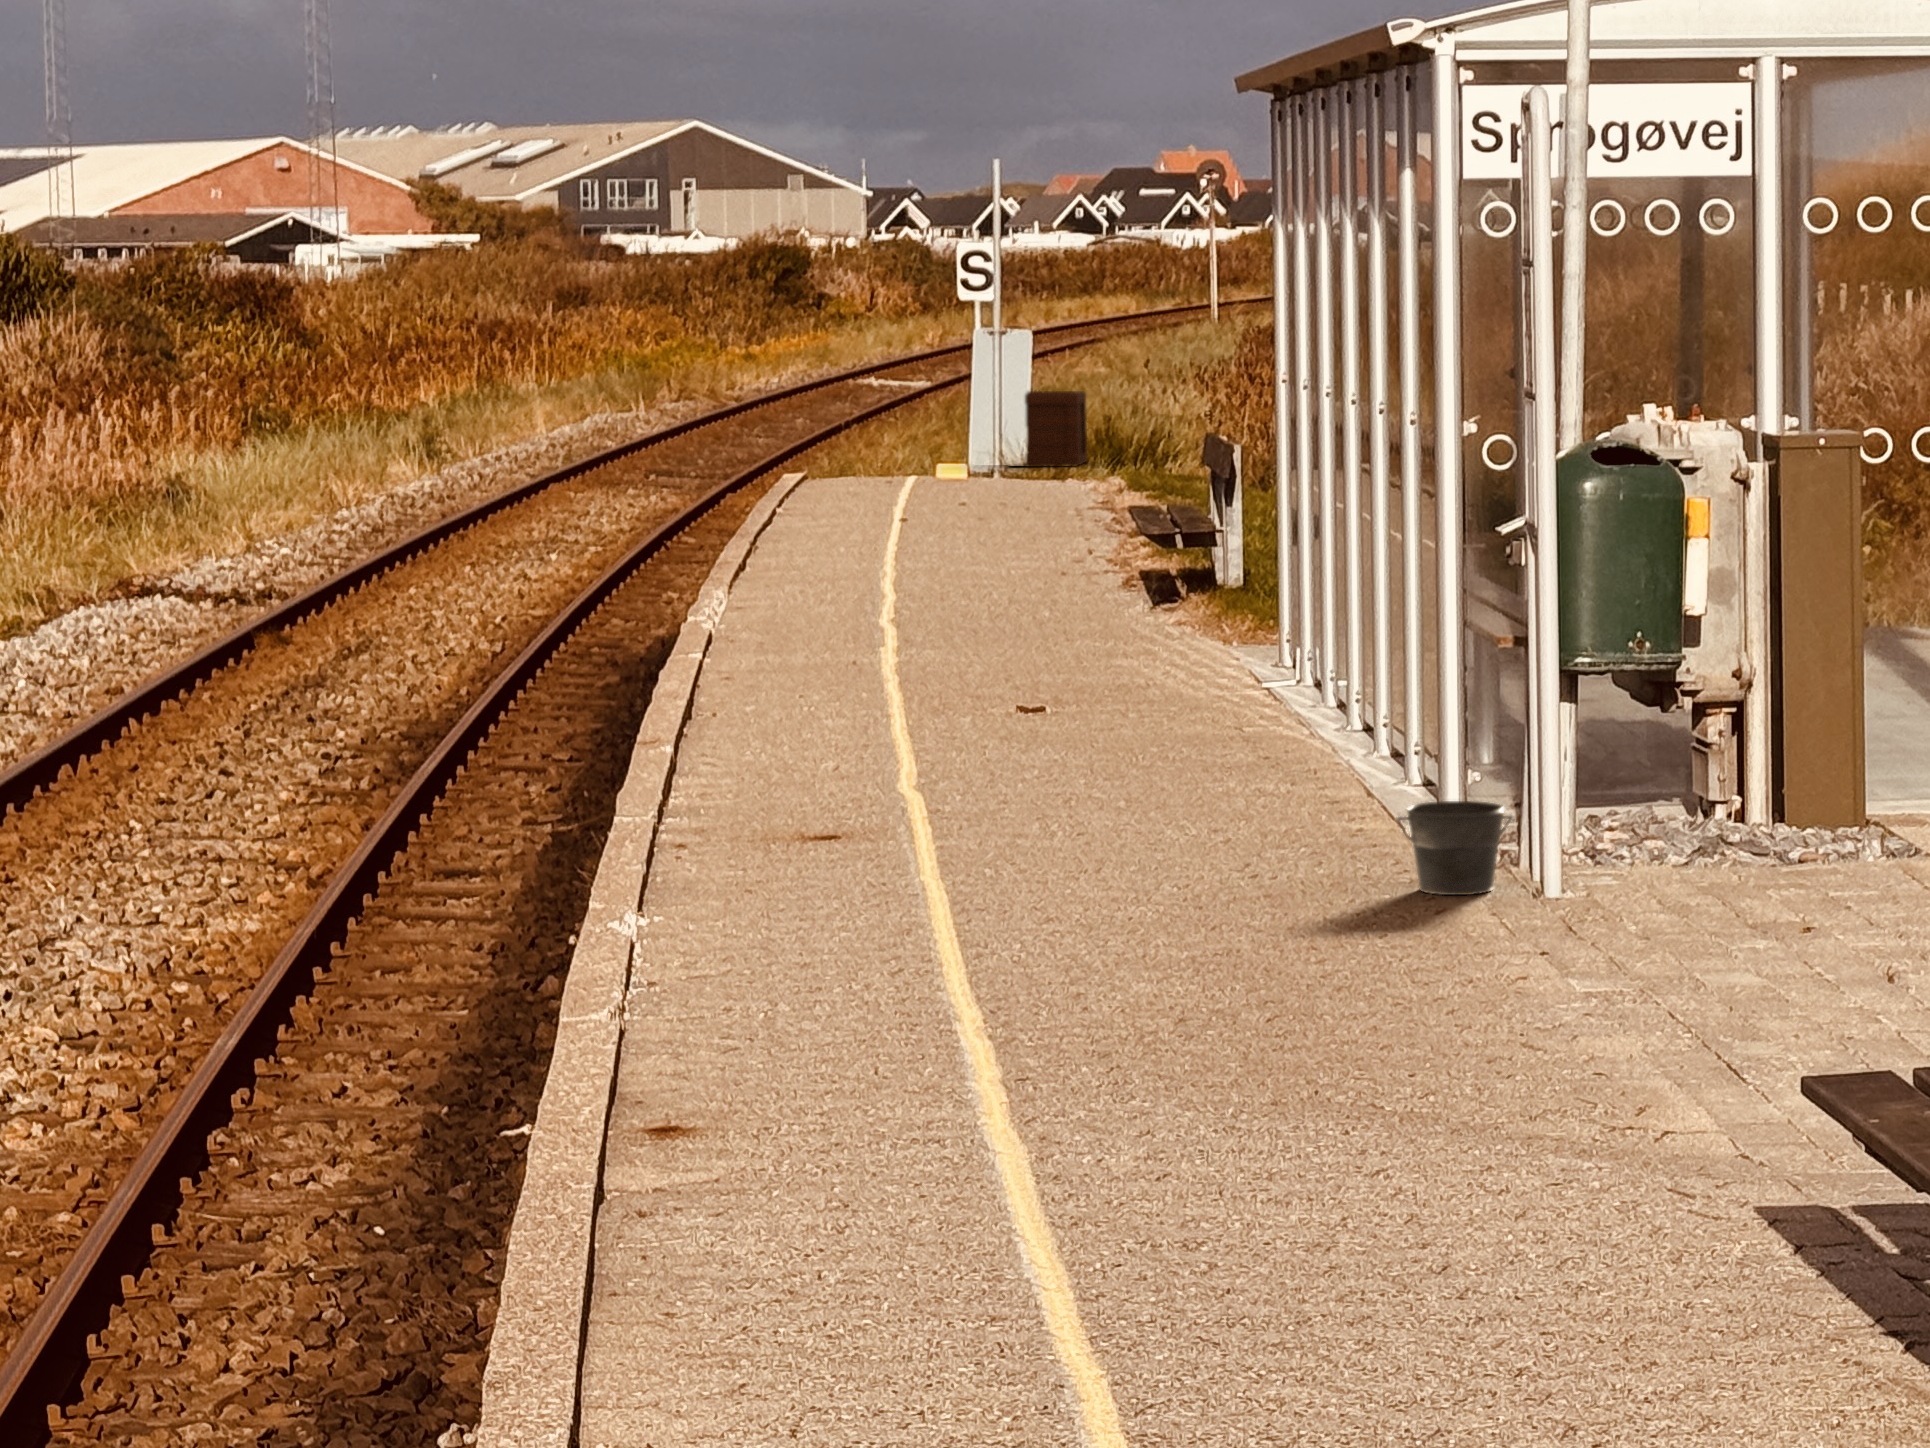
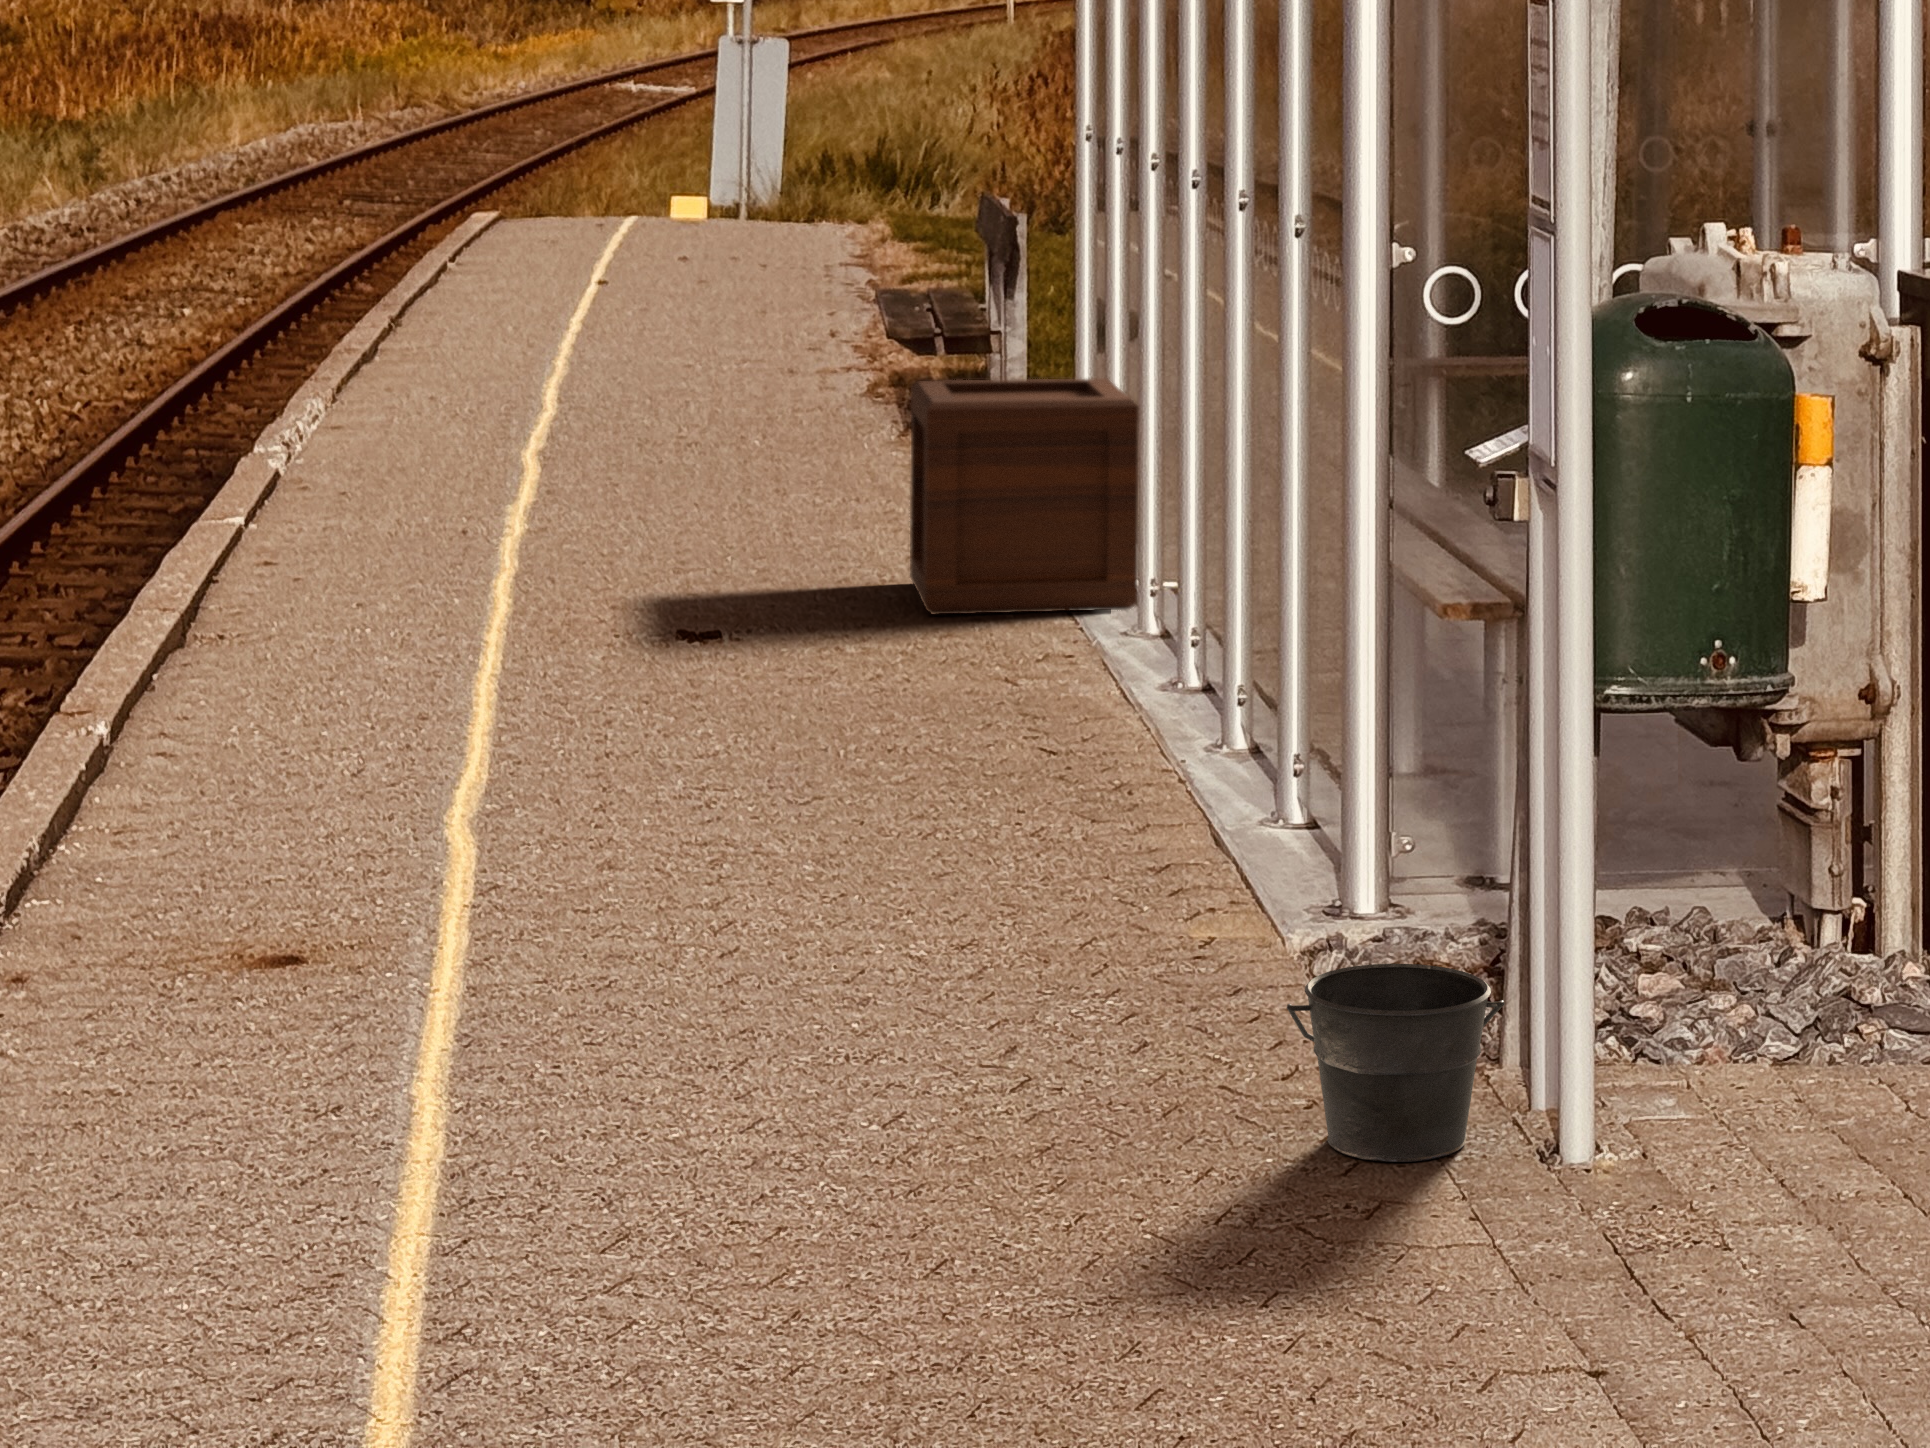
wooden crate: present [1021,391,1087,467] -> present [910,378,1139,615]

